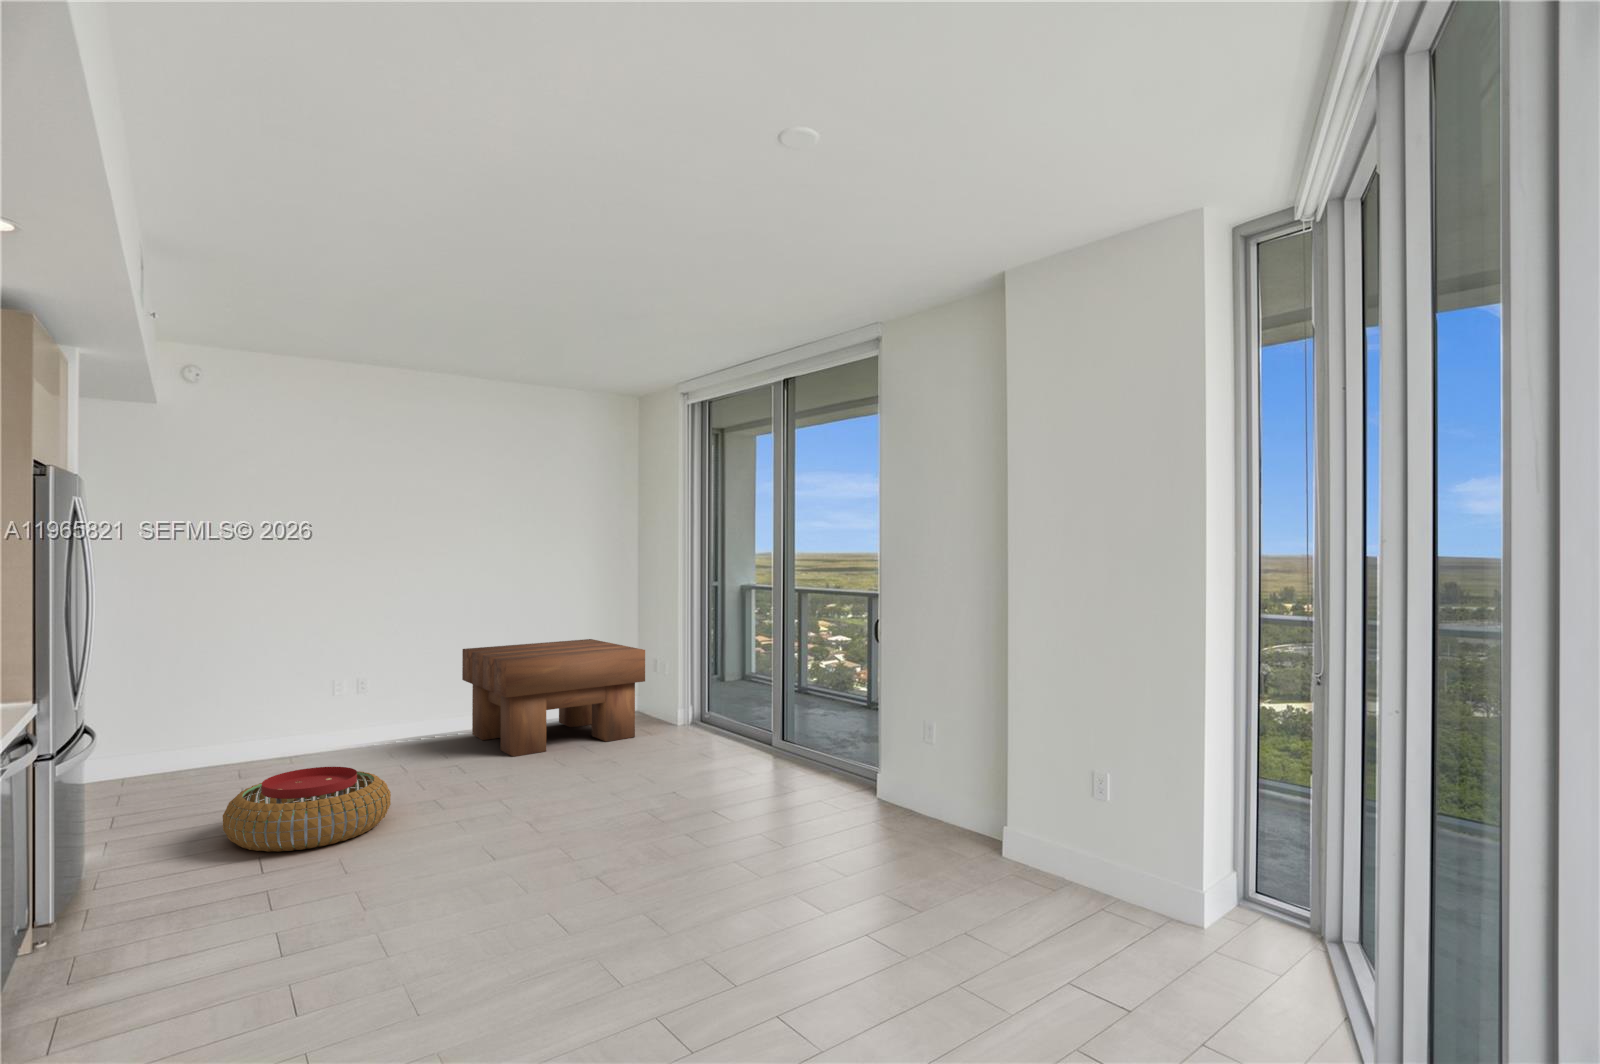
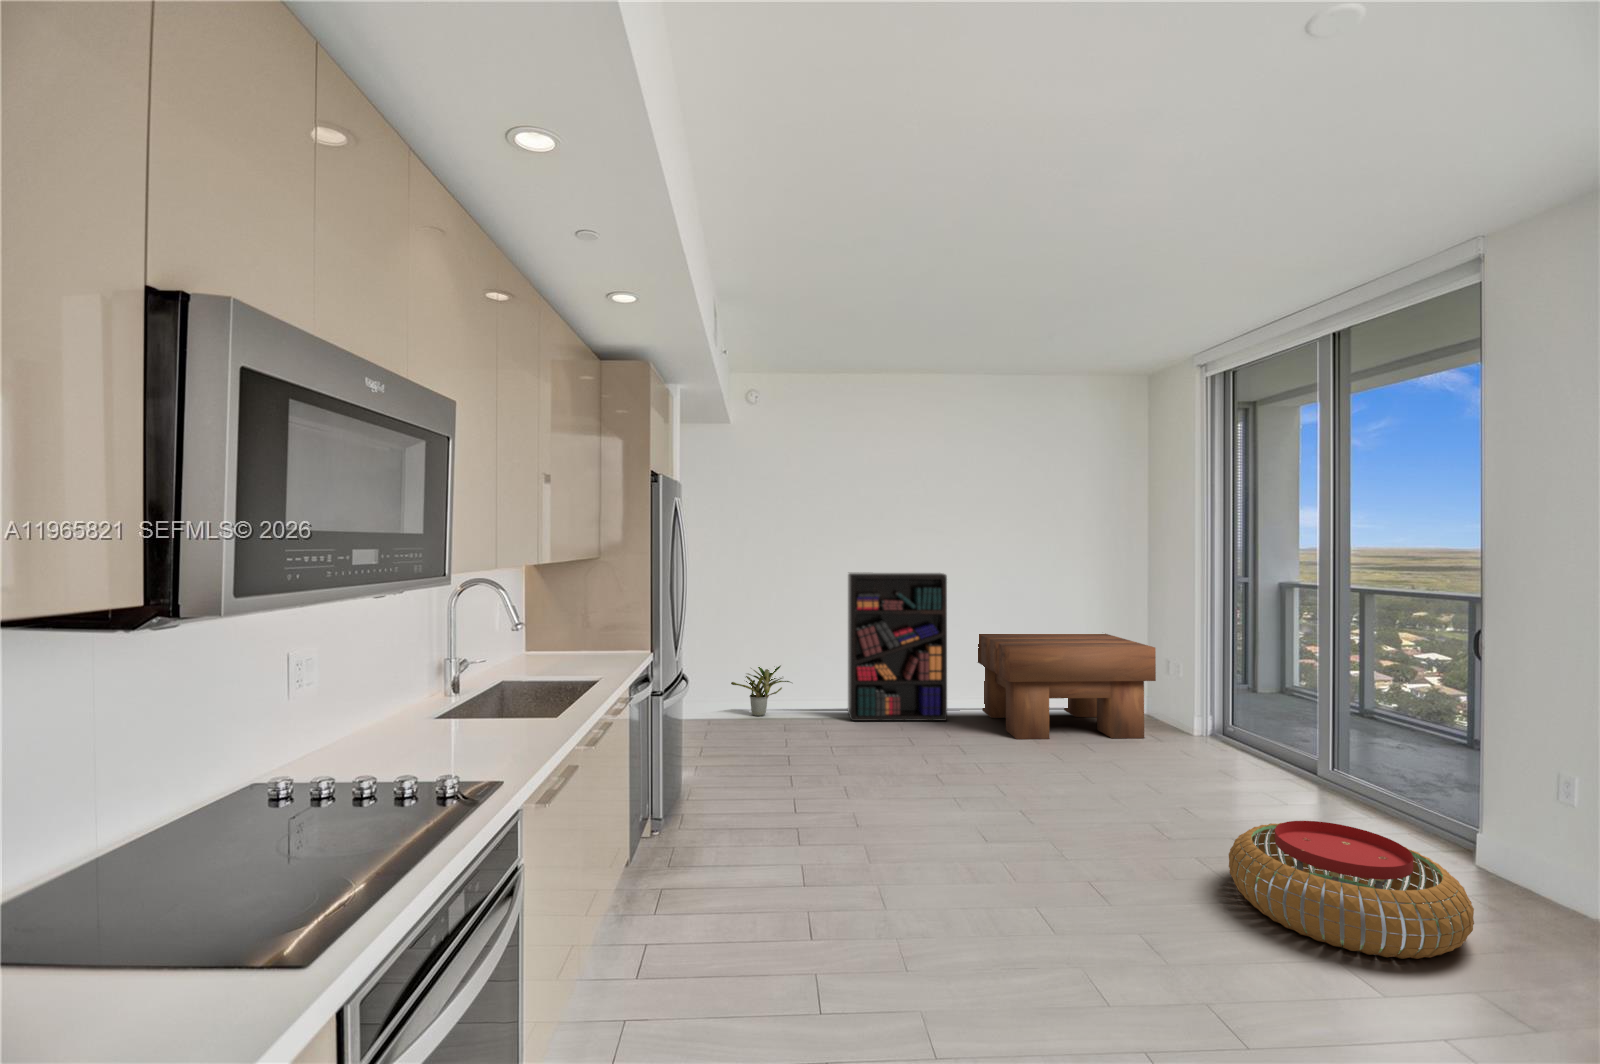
bookshelf: none [302,585,434,767] -> present [848,572,947,721]
potted plant: none [123,710,223,782] -> present [731,665,790,716]
pouf: present [223,767,391,852] -> present [1229,821,1474,959]

